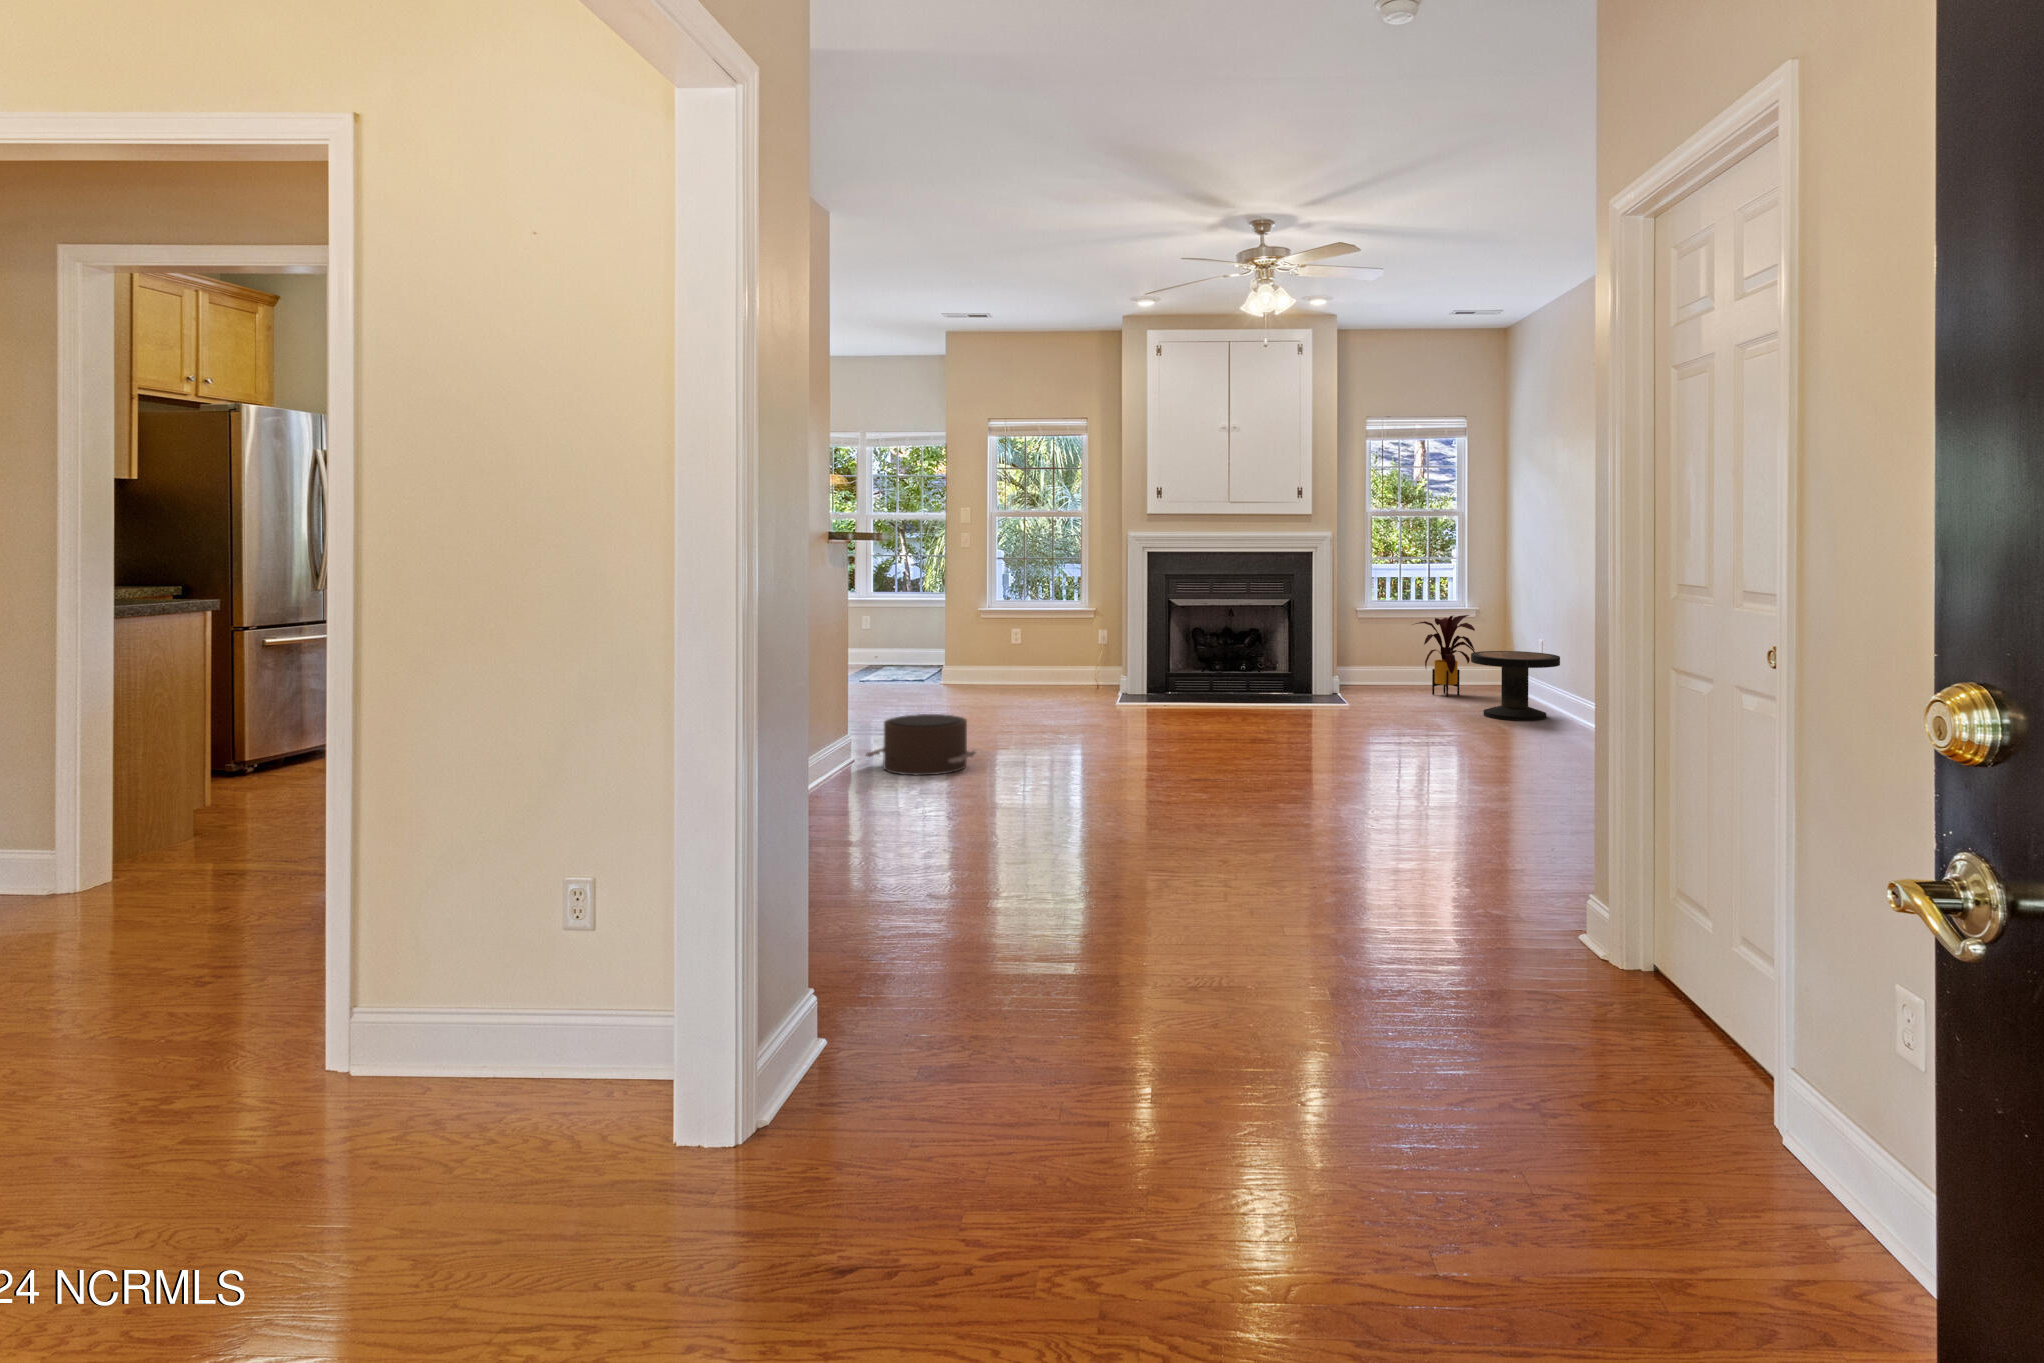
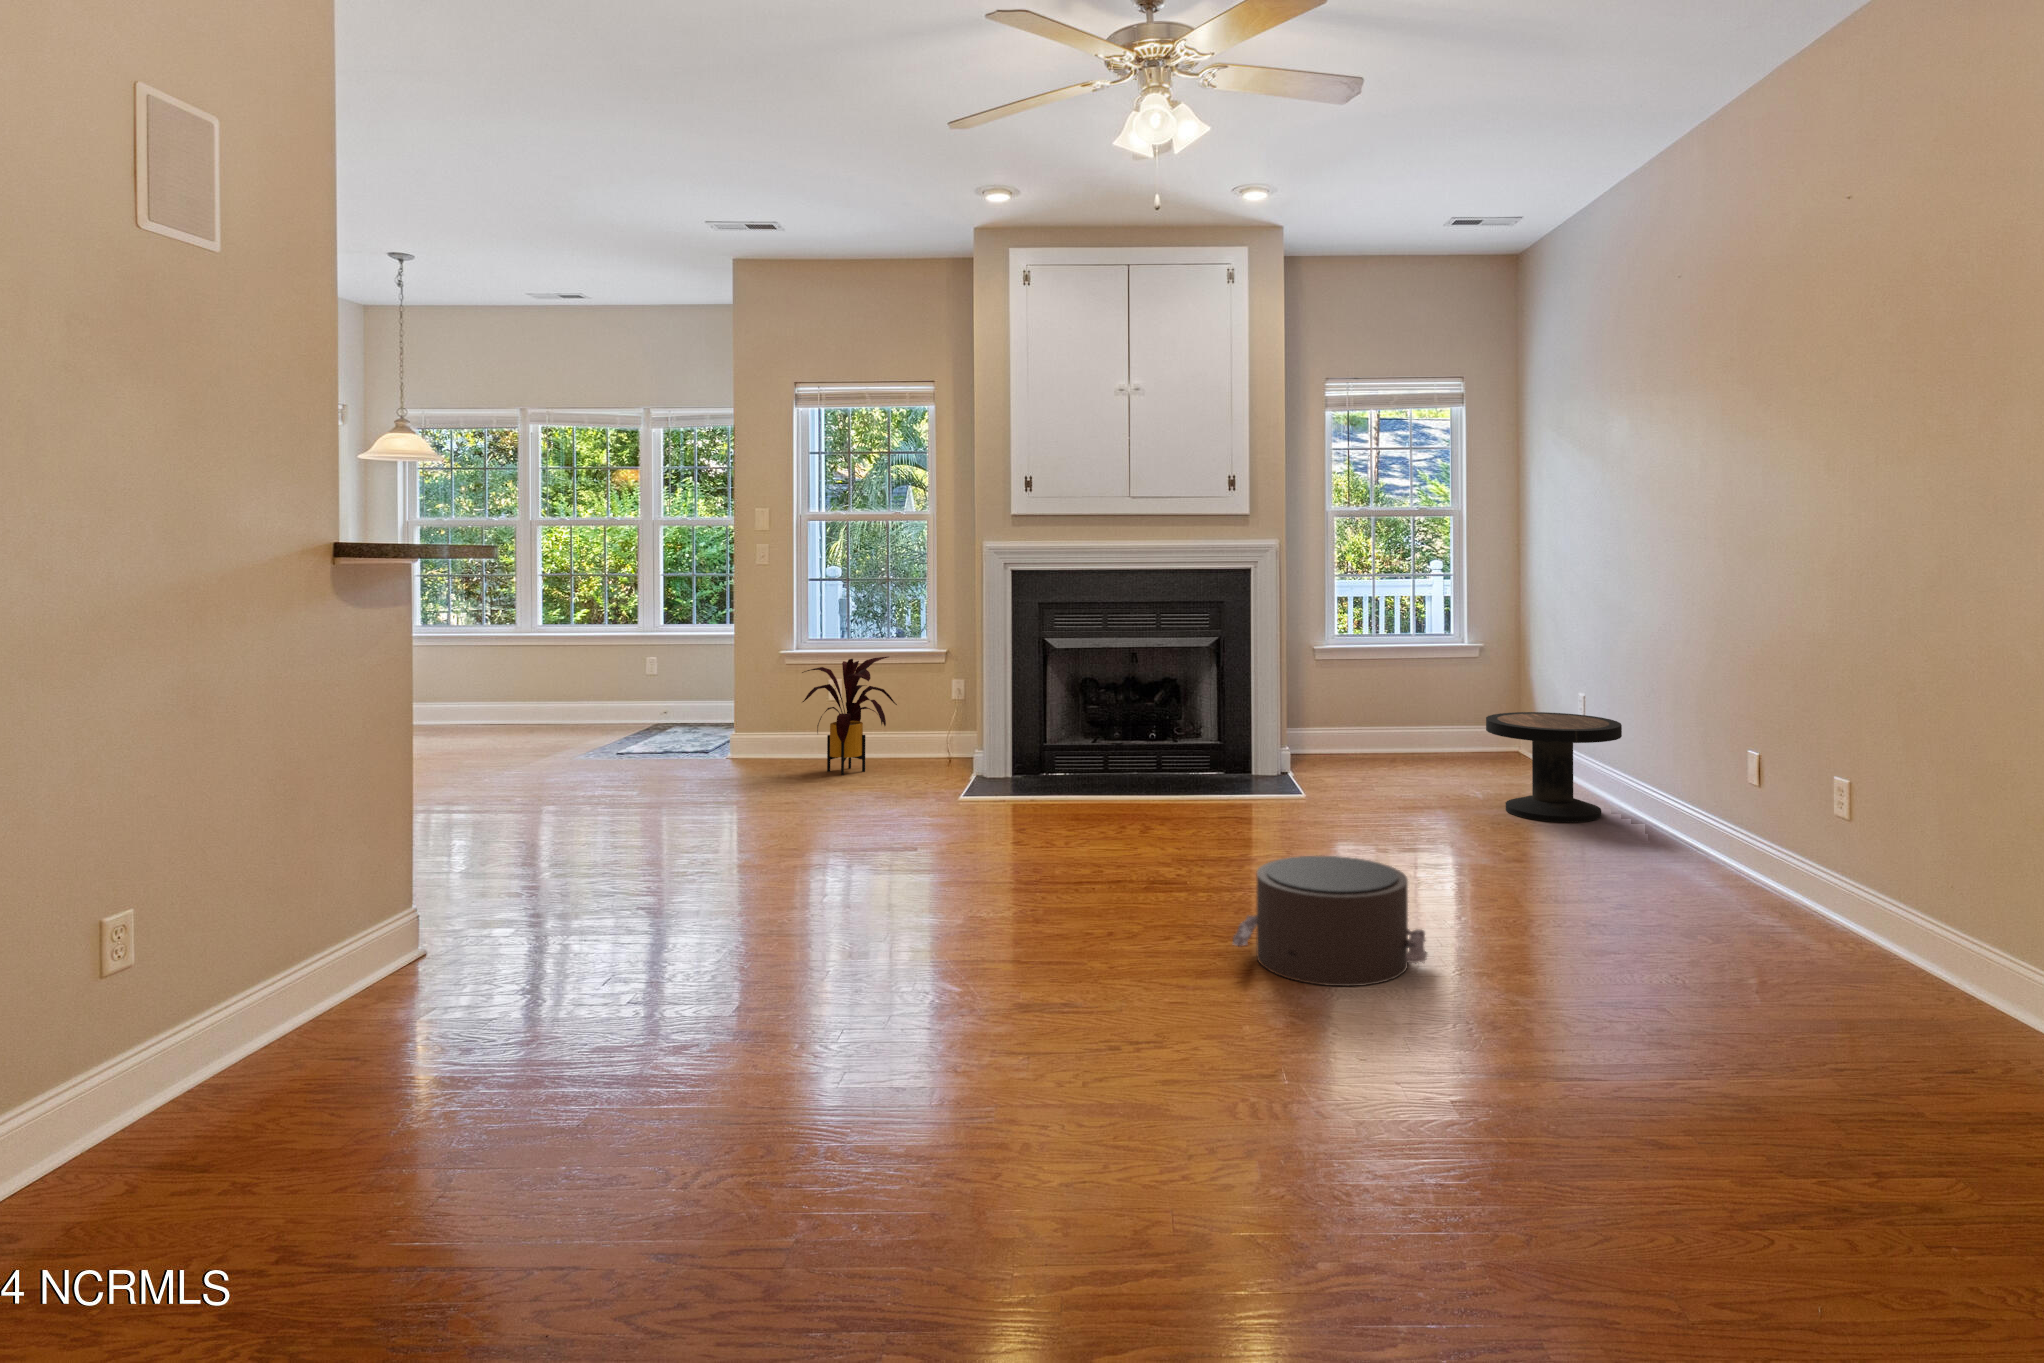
house plant: present [1413,615,1475,697] -> present [802,657,897,775]
pouf: present [867,714,976,775] -> present [1233,856,1427,986]

